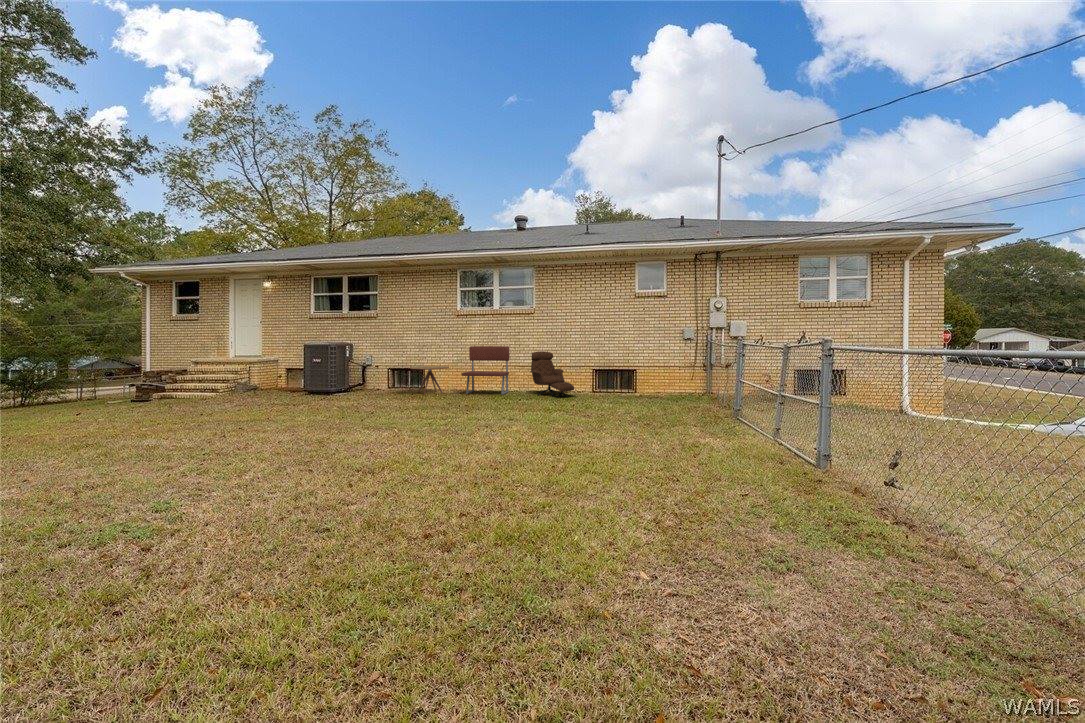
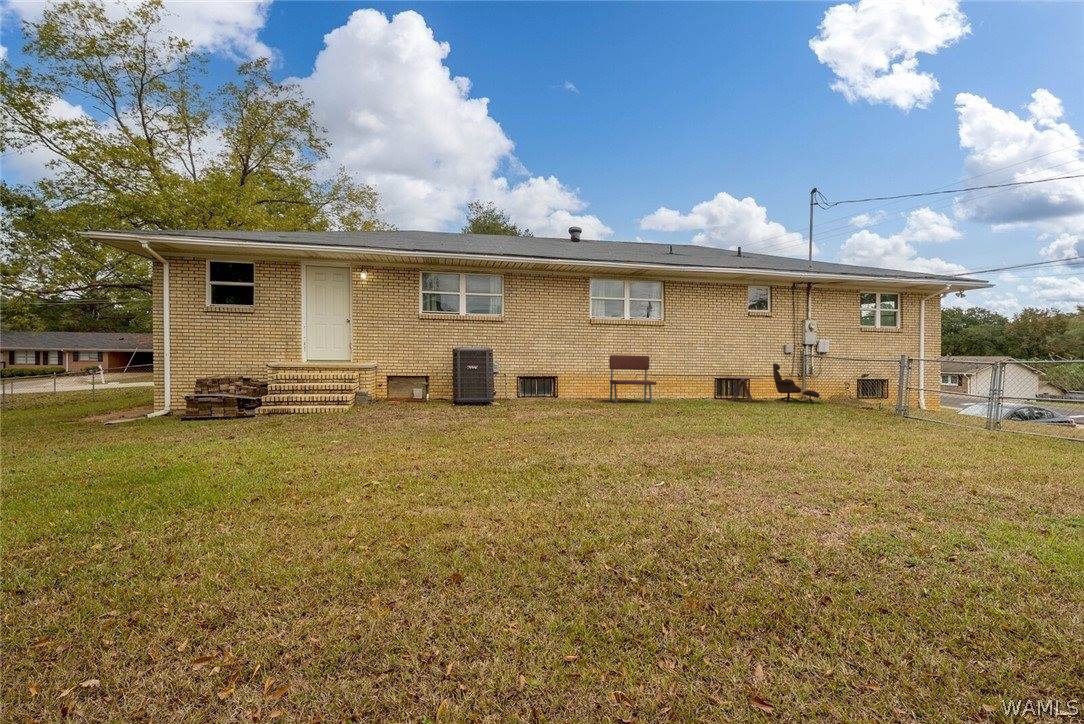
lounge chair: present [530,351,574,398] -> present [773,363,820,404]
round table: present [410,366,449,395] -> present [724,376,763,403]

